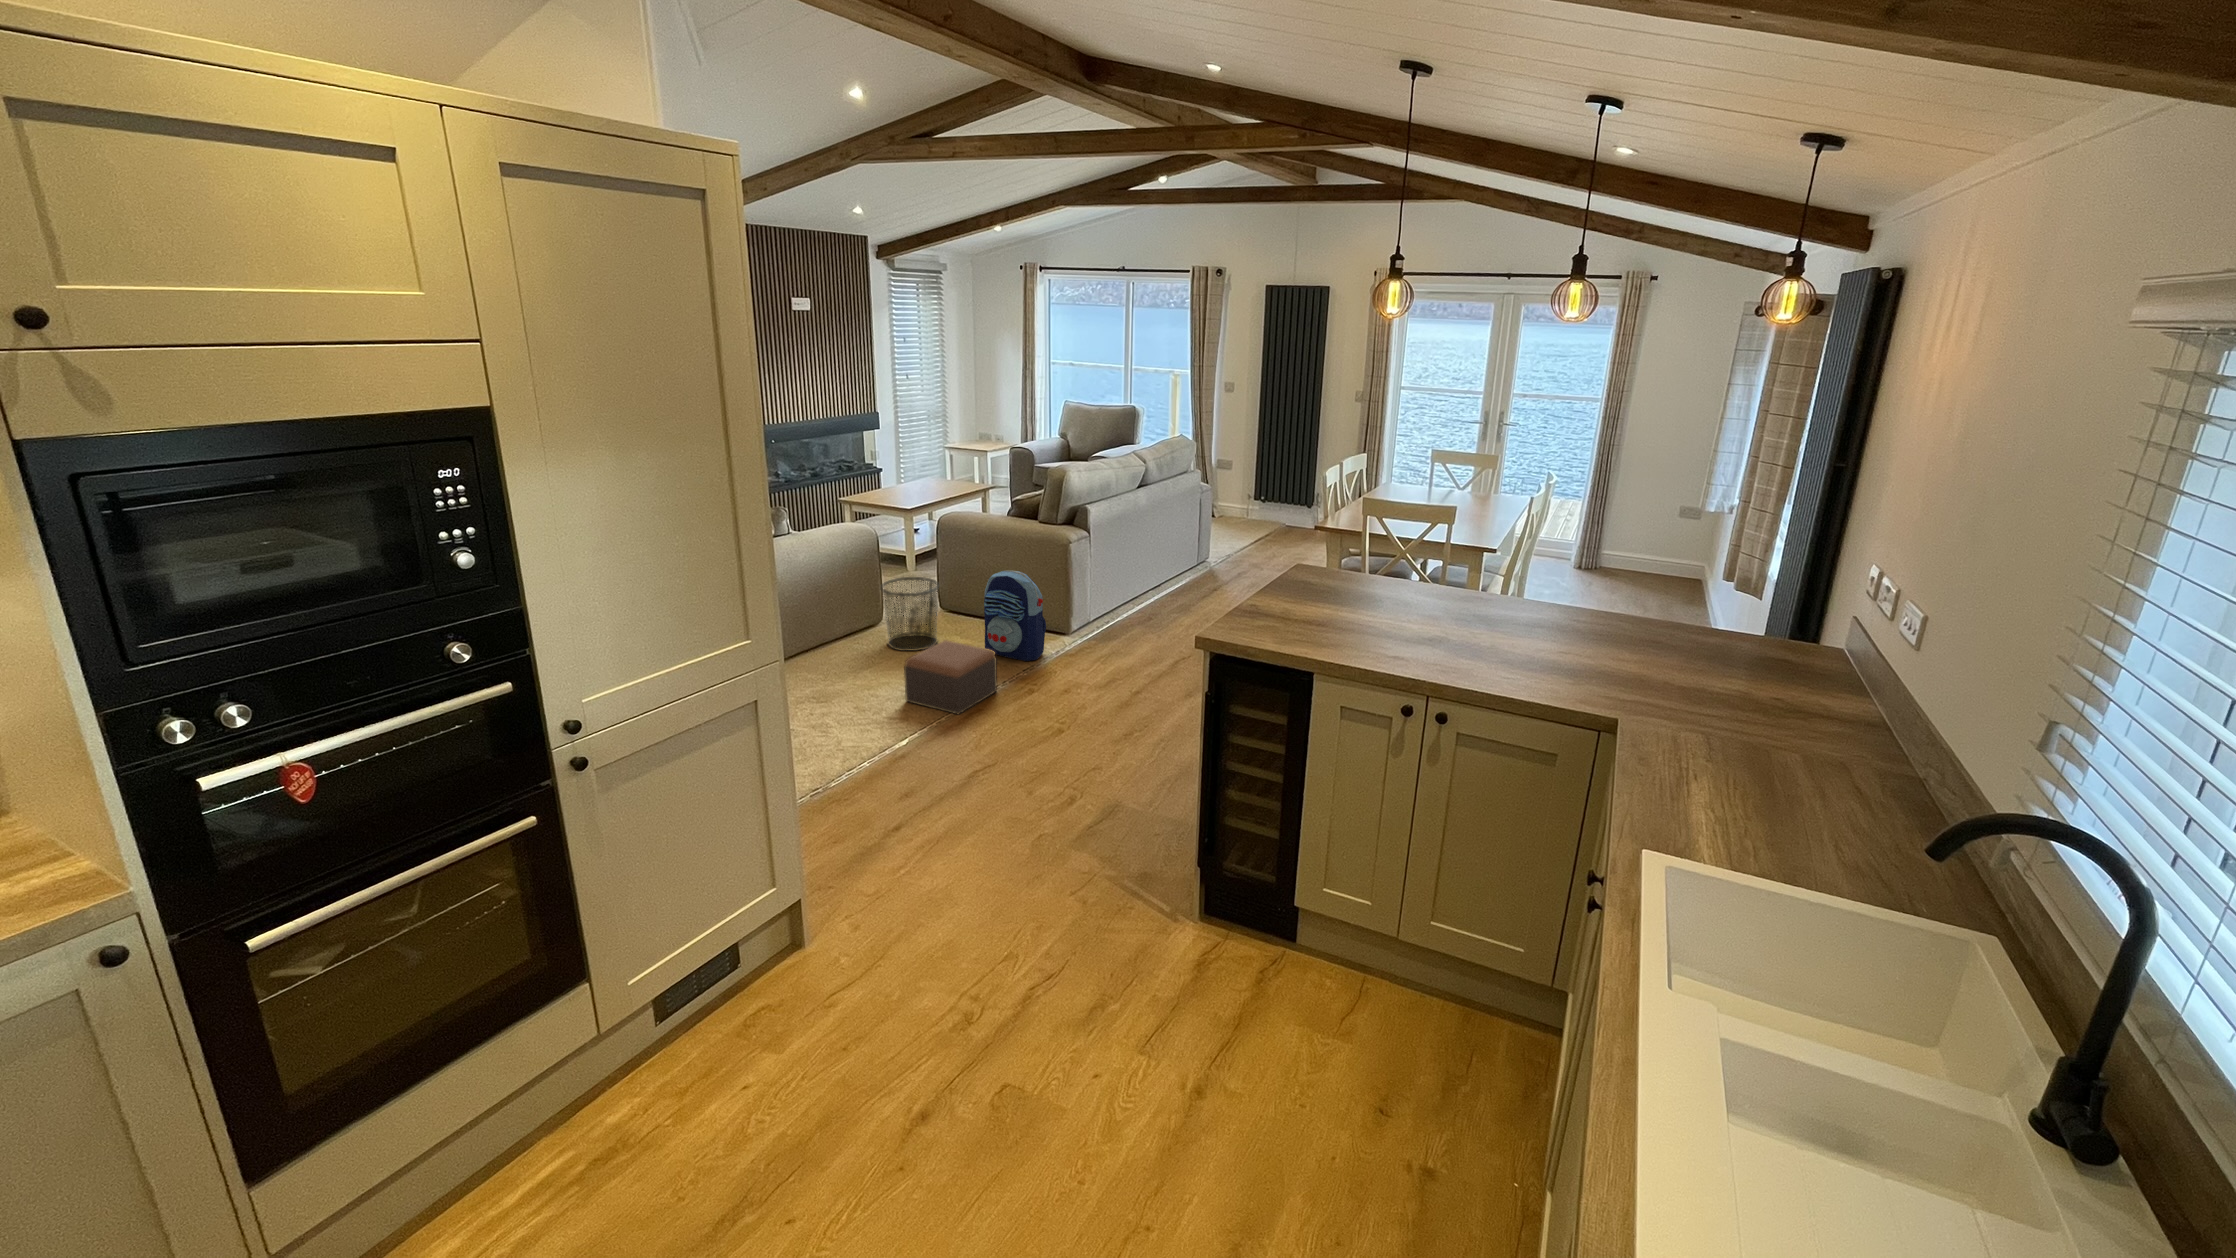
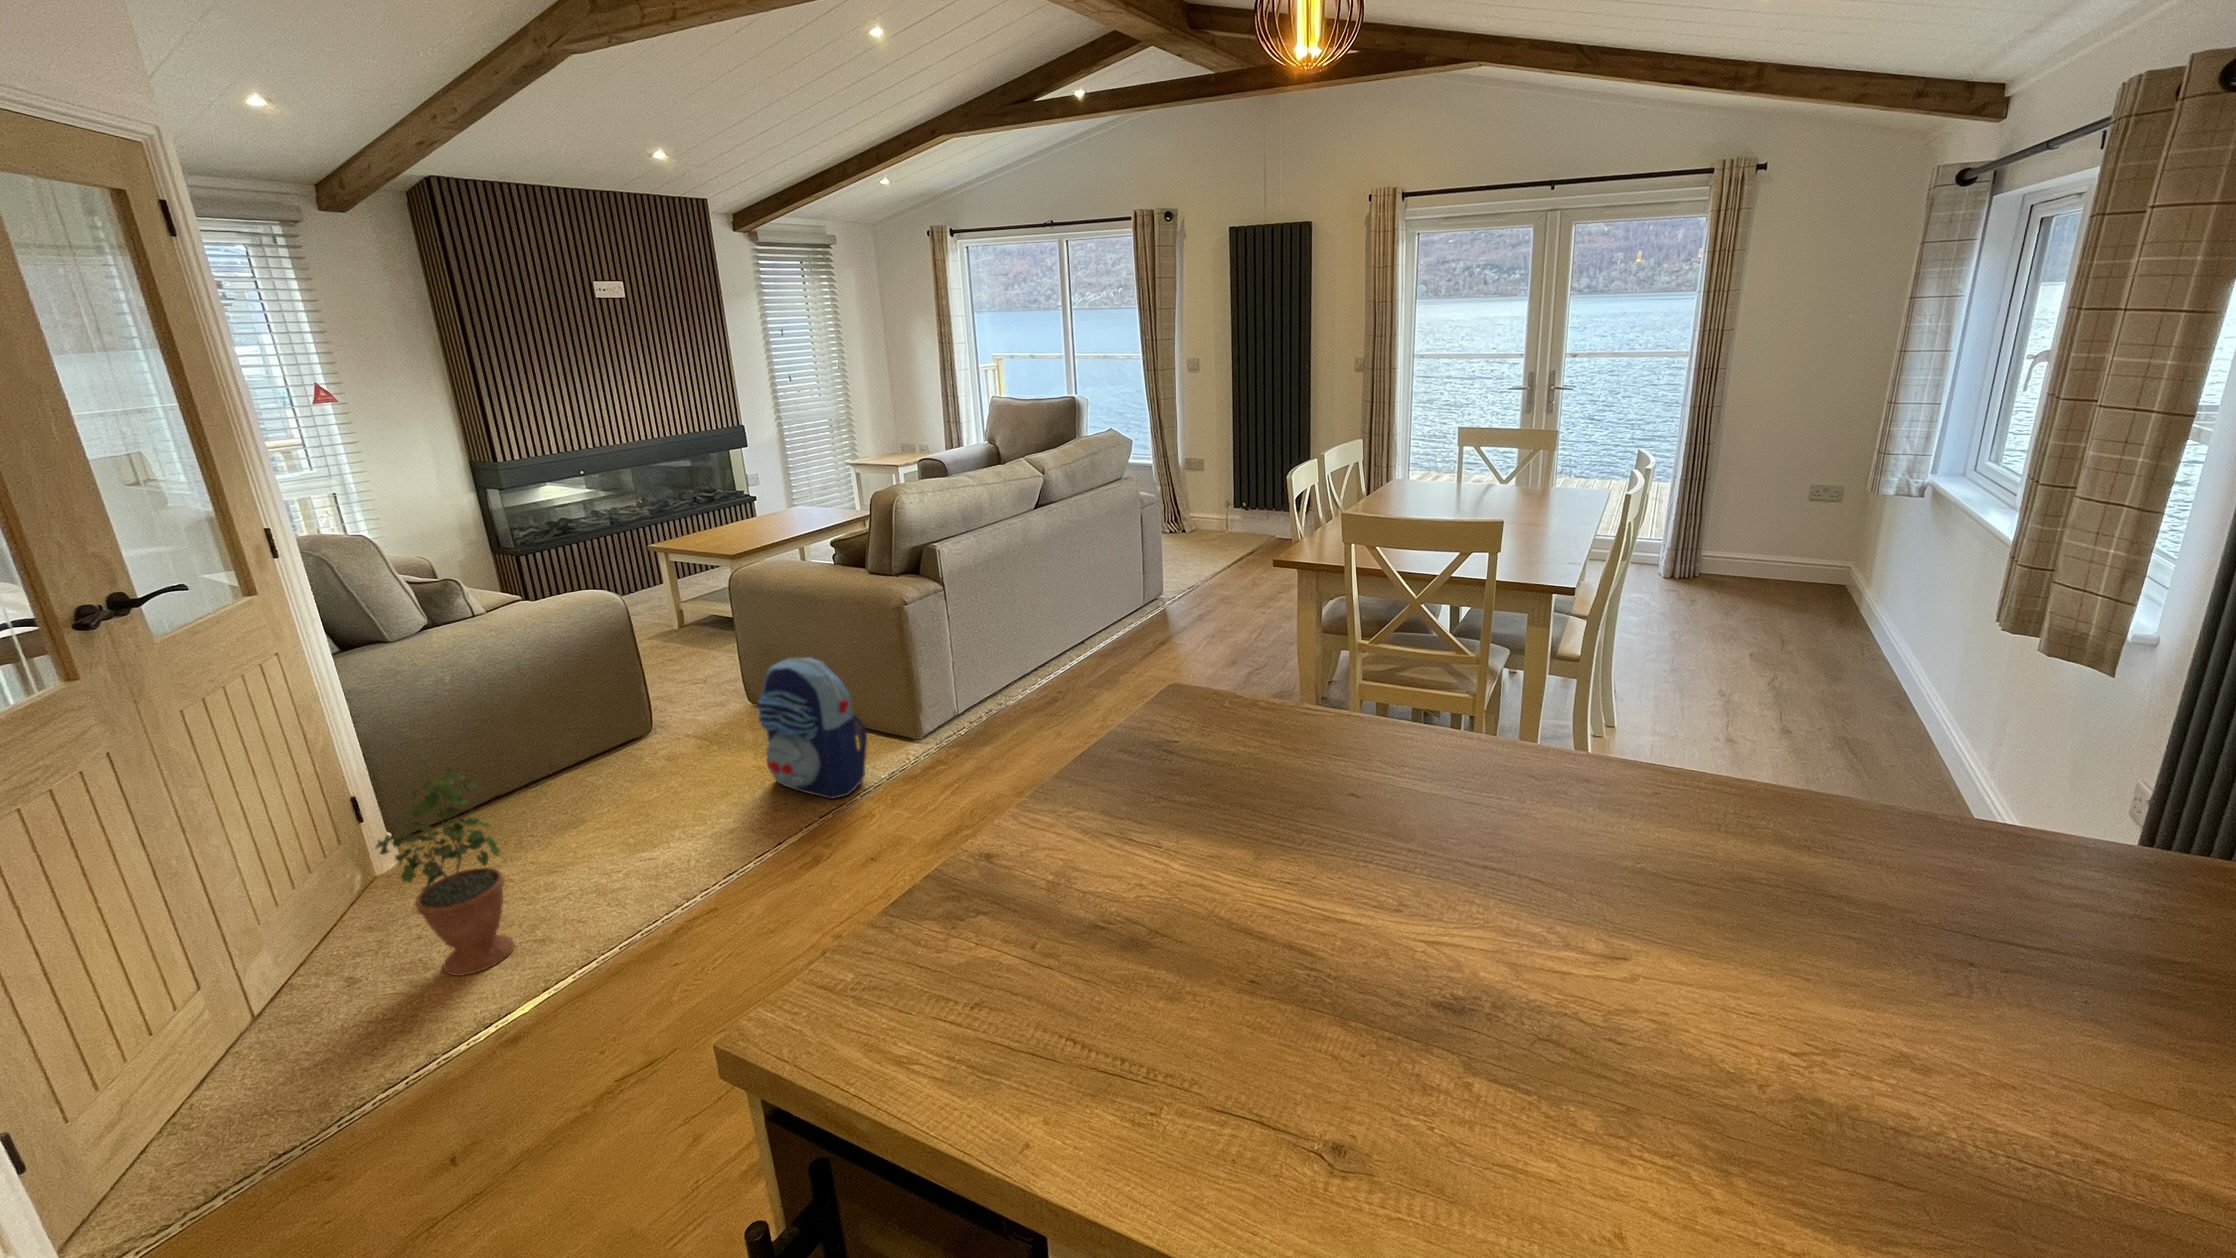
waste bin: present [880,577,940,651] -> none [603,670,712,789]
potted plant: none [823,606,879,727] -> present [376,763,514,976]
footstool: present [904,640,997,714] -> none [572,788,753,931]

